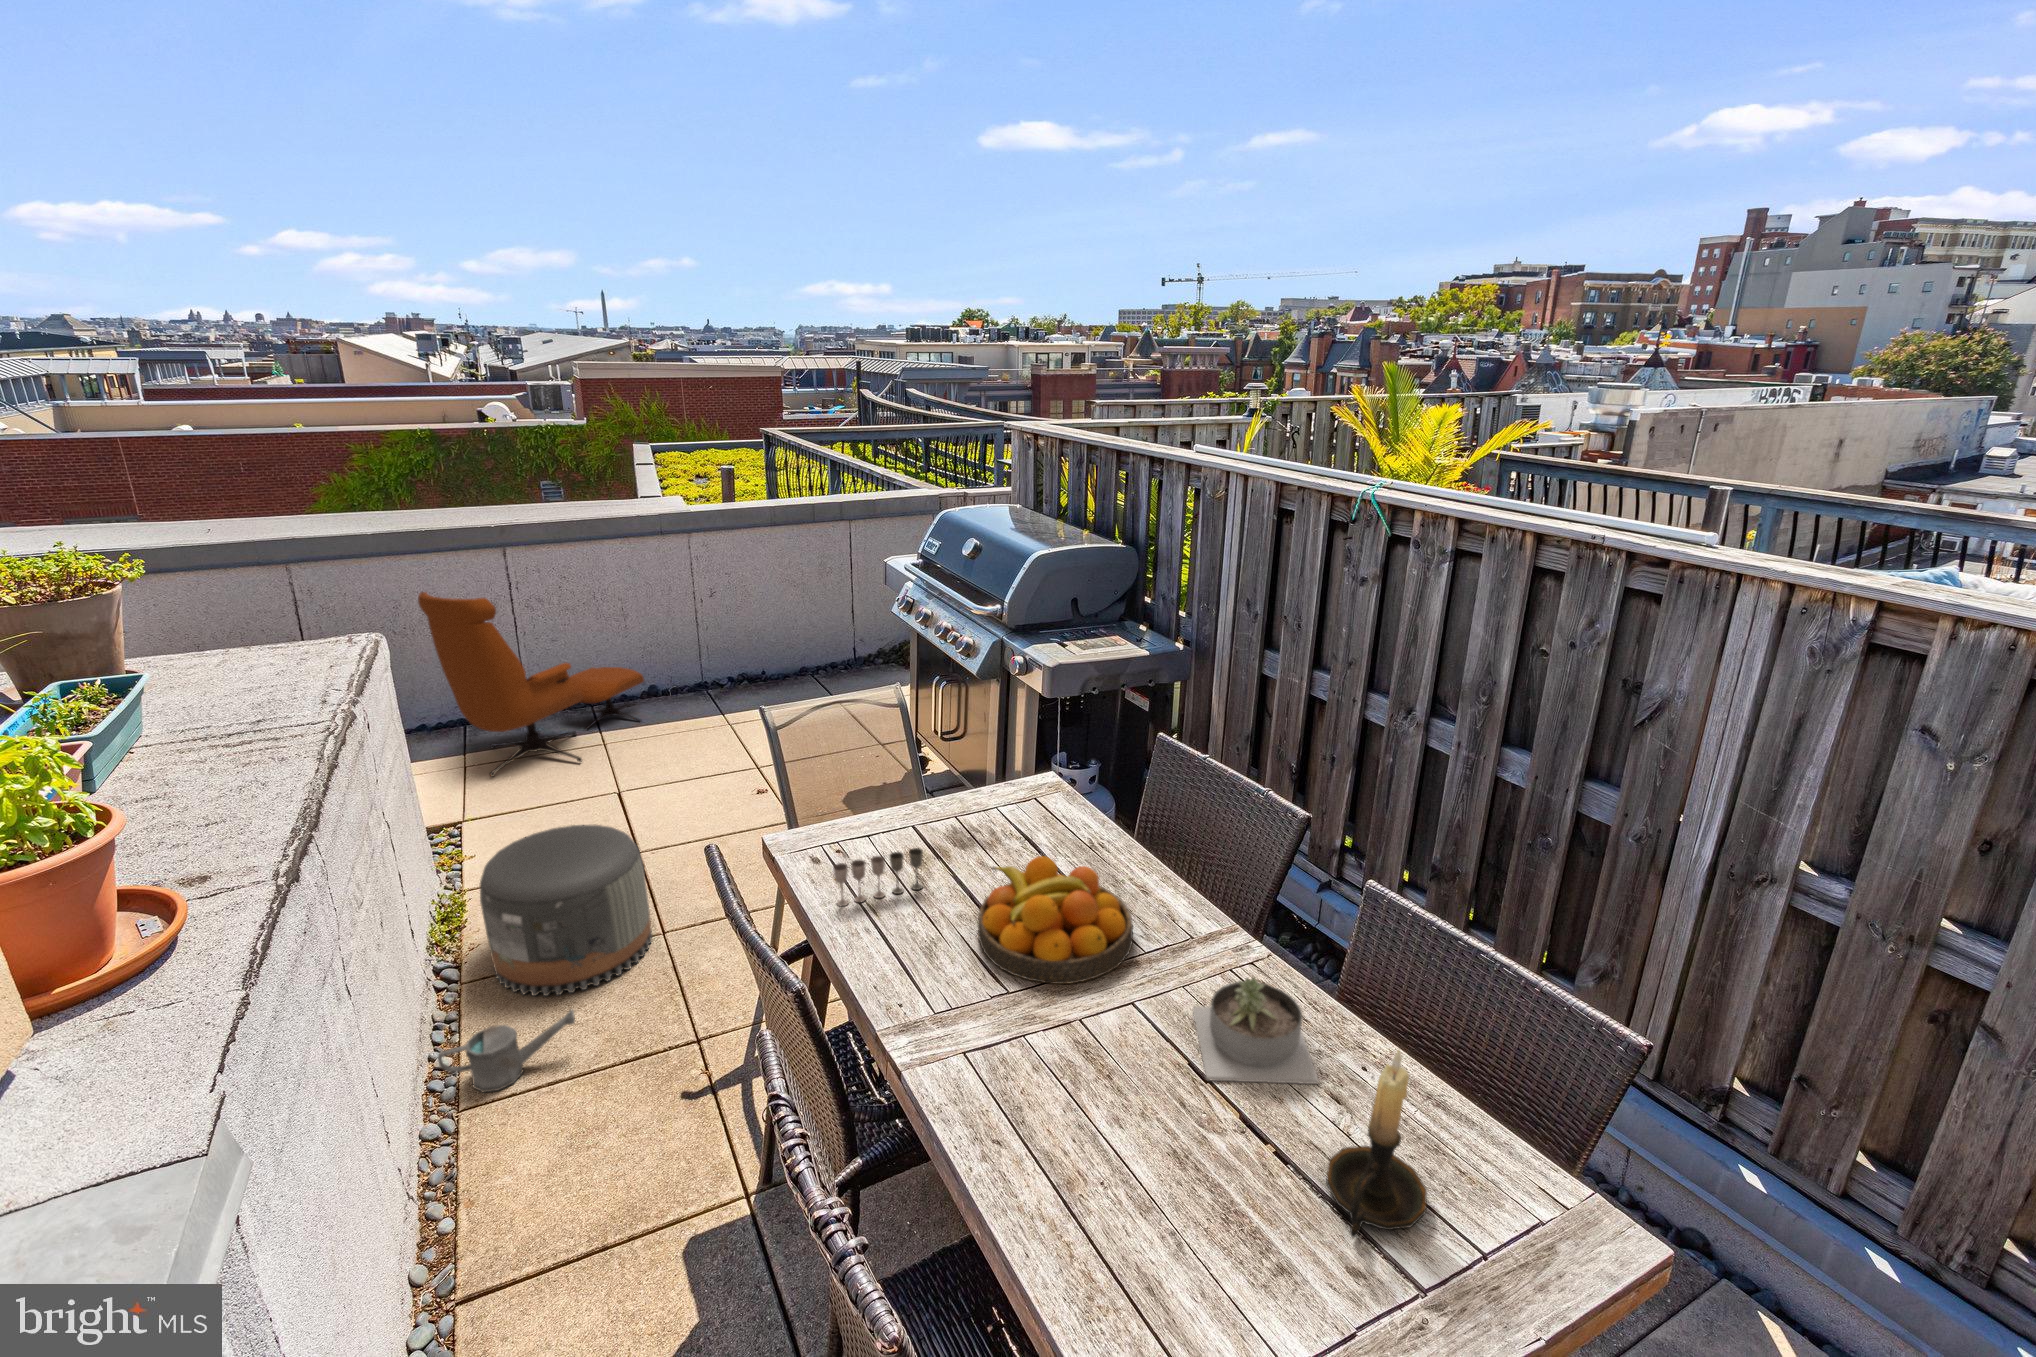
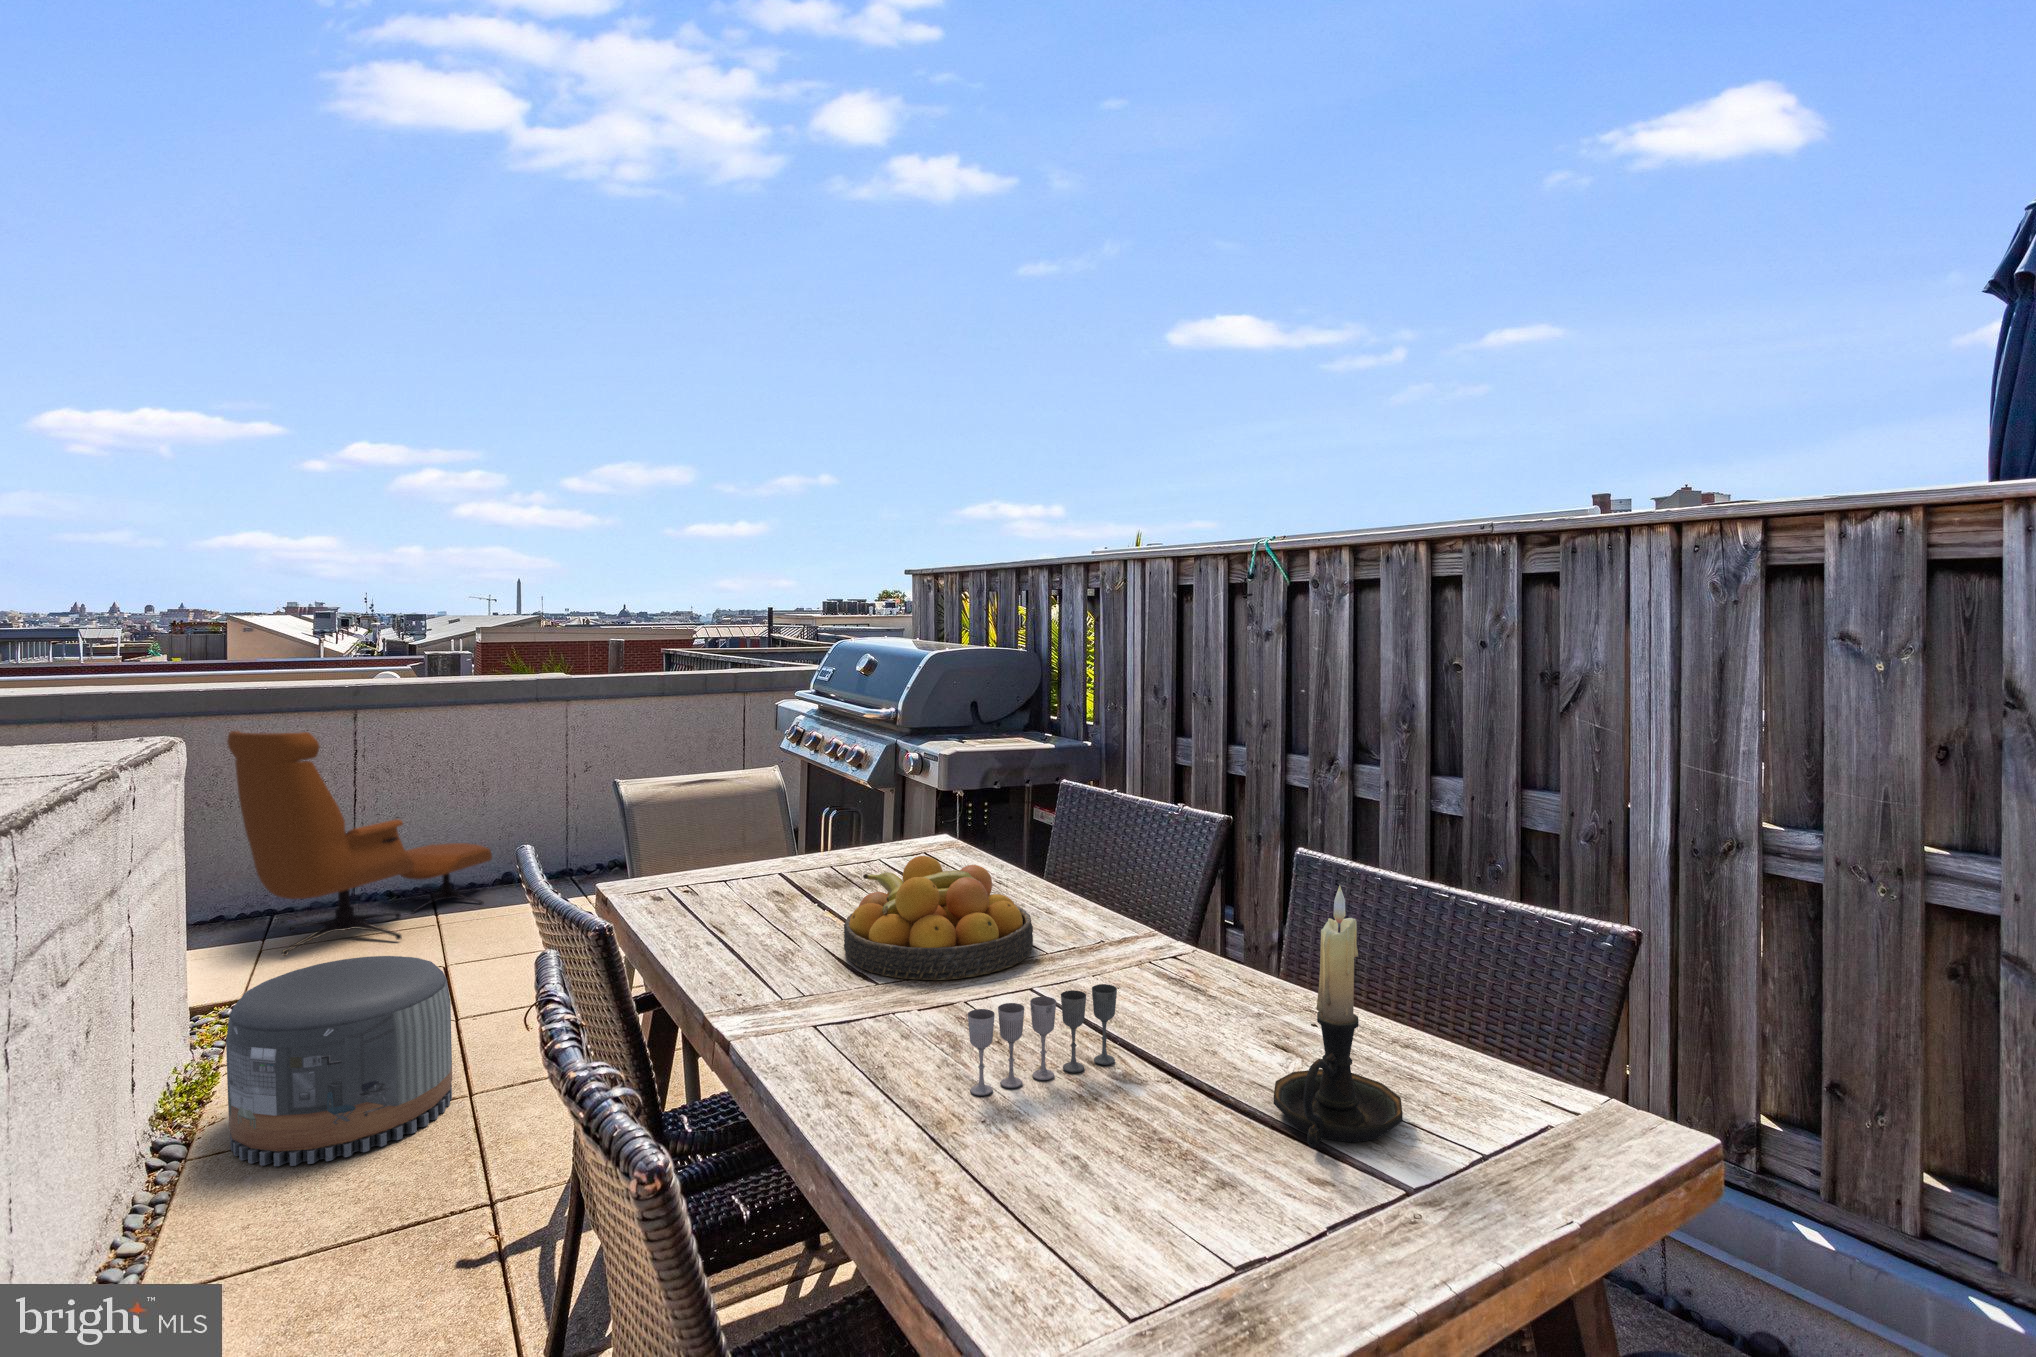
wine glass: present [833,848,923,906] -> present [968,984,1117,1096]
succulent planter: present [1193,977,1319,1084] -> none [1104,919,1260,1041]
watering can: present [438,1009,575,1092] -> none [117,1158,324,1276]

